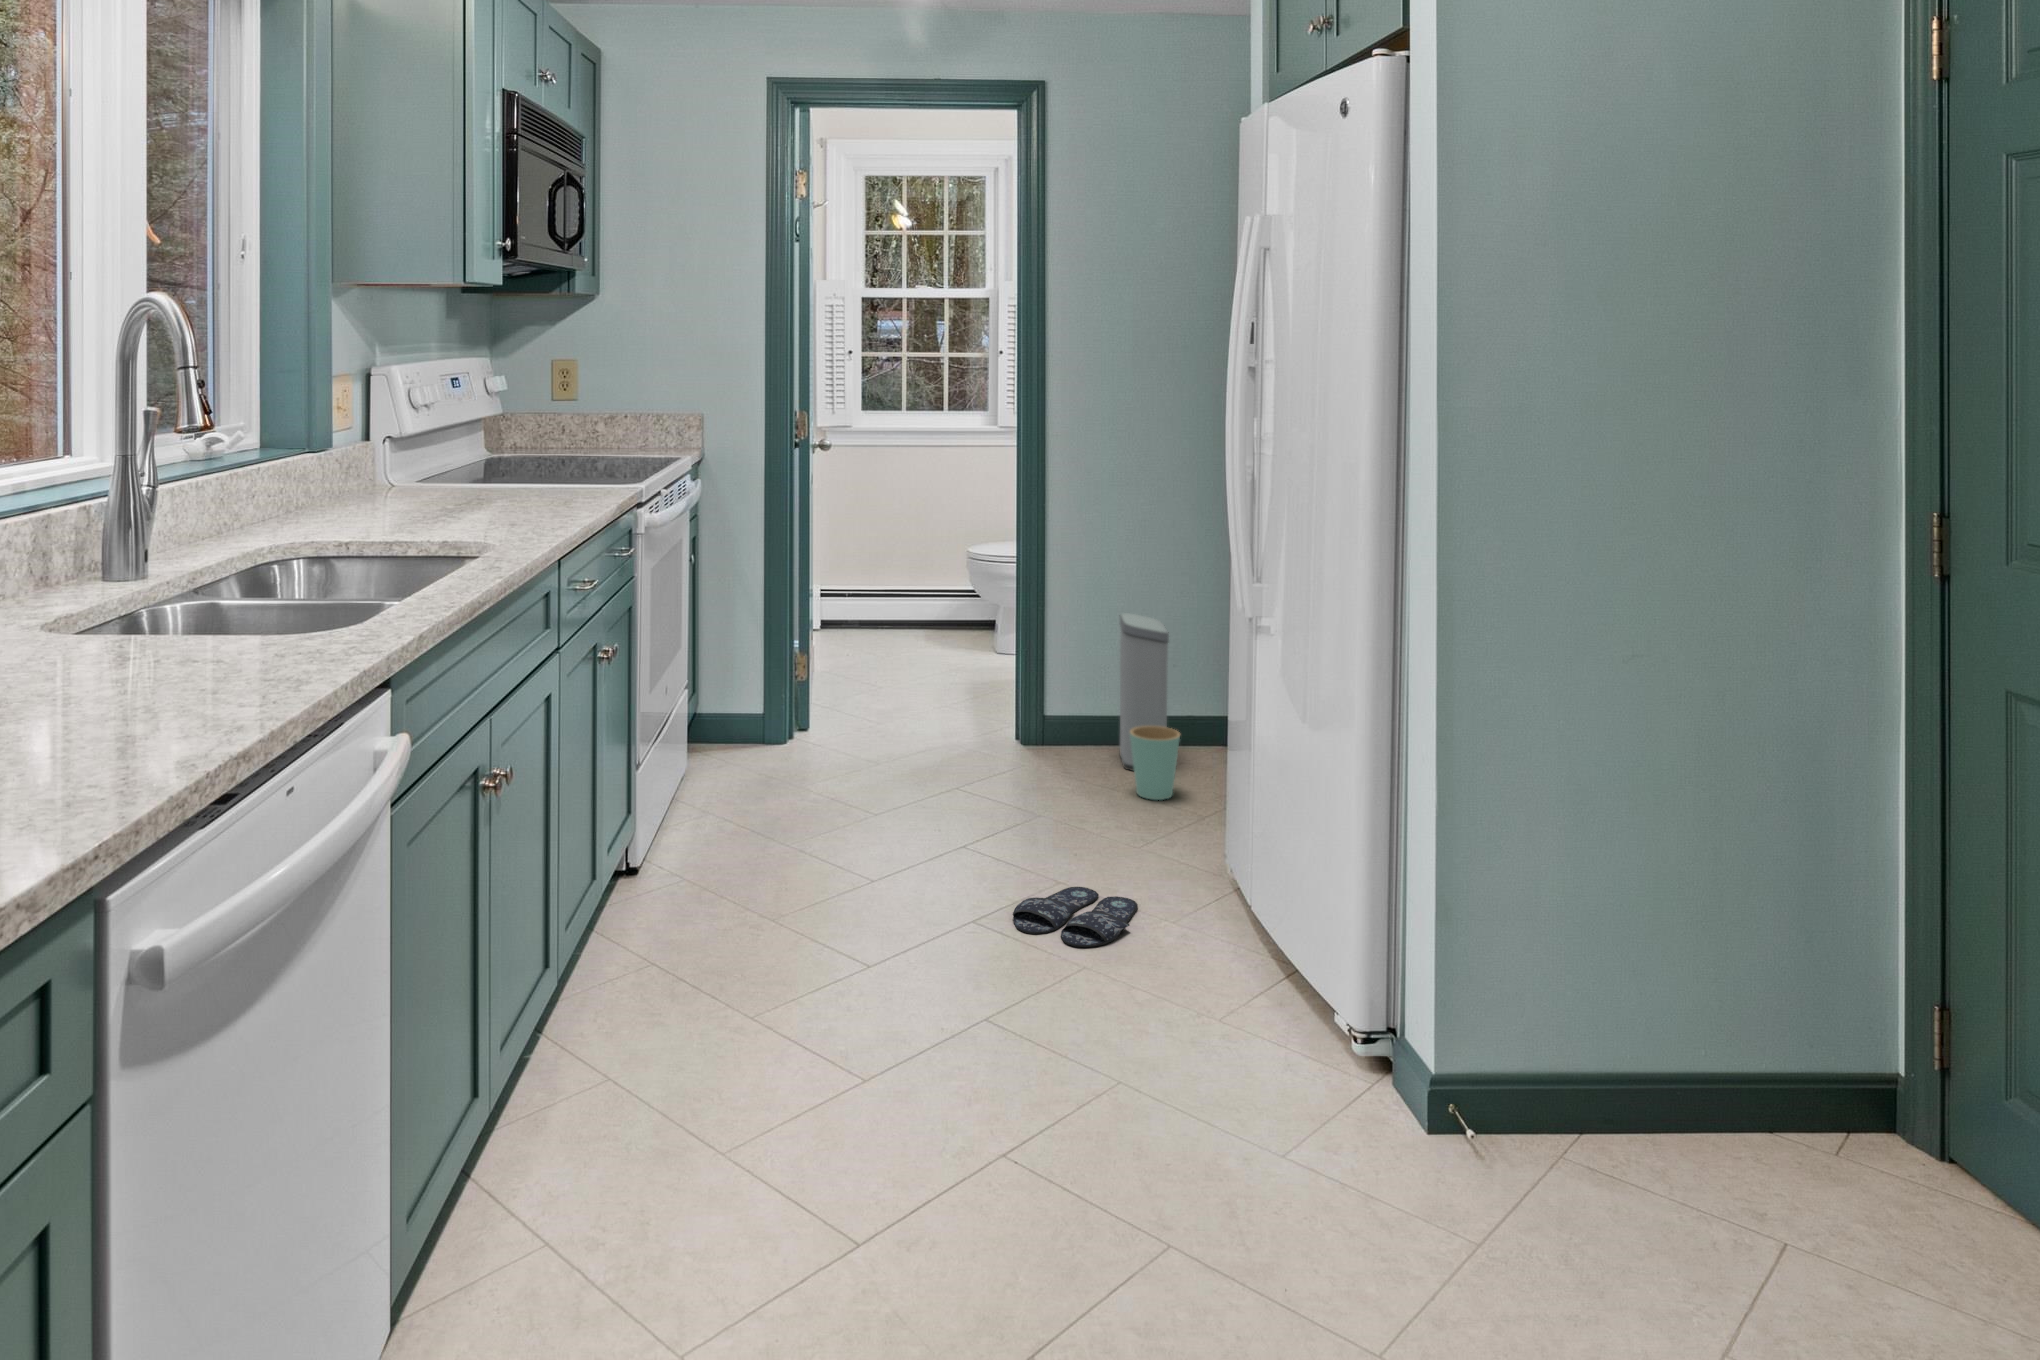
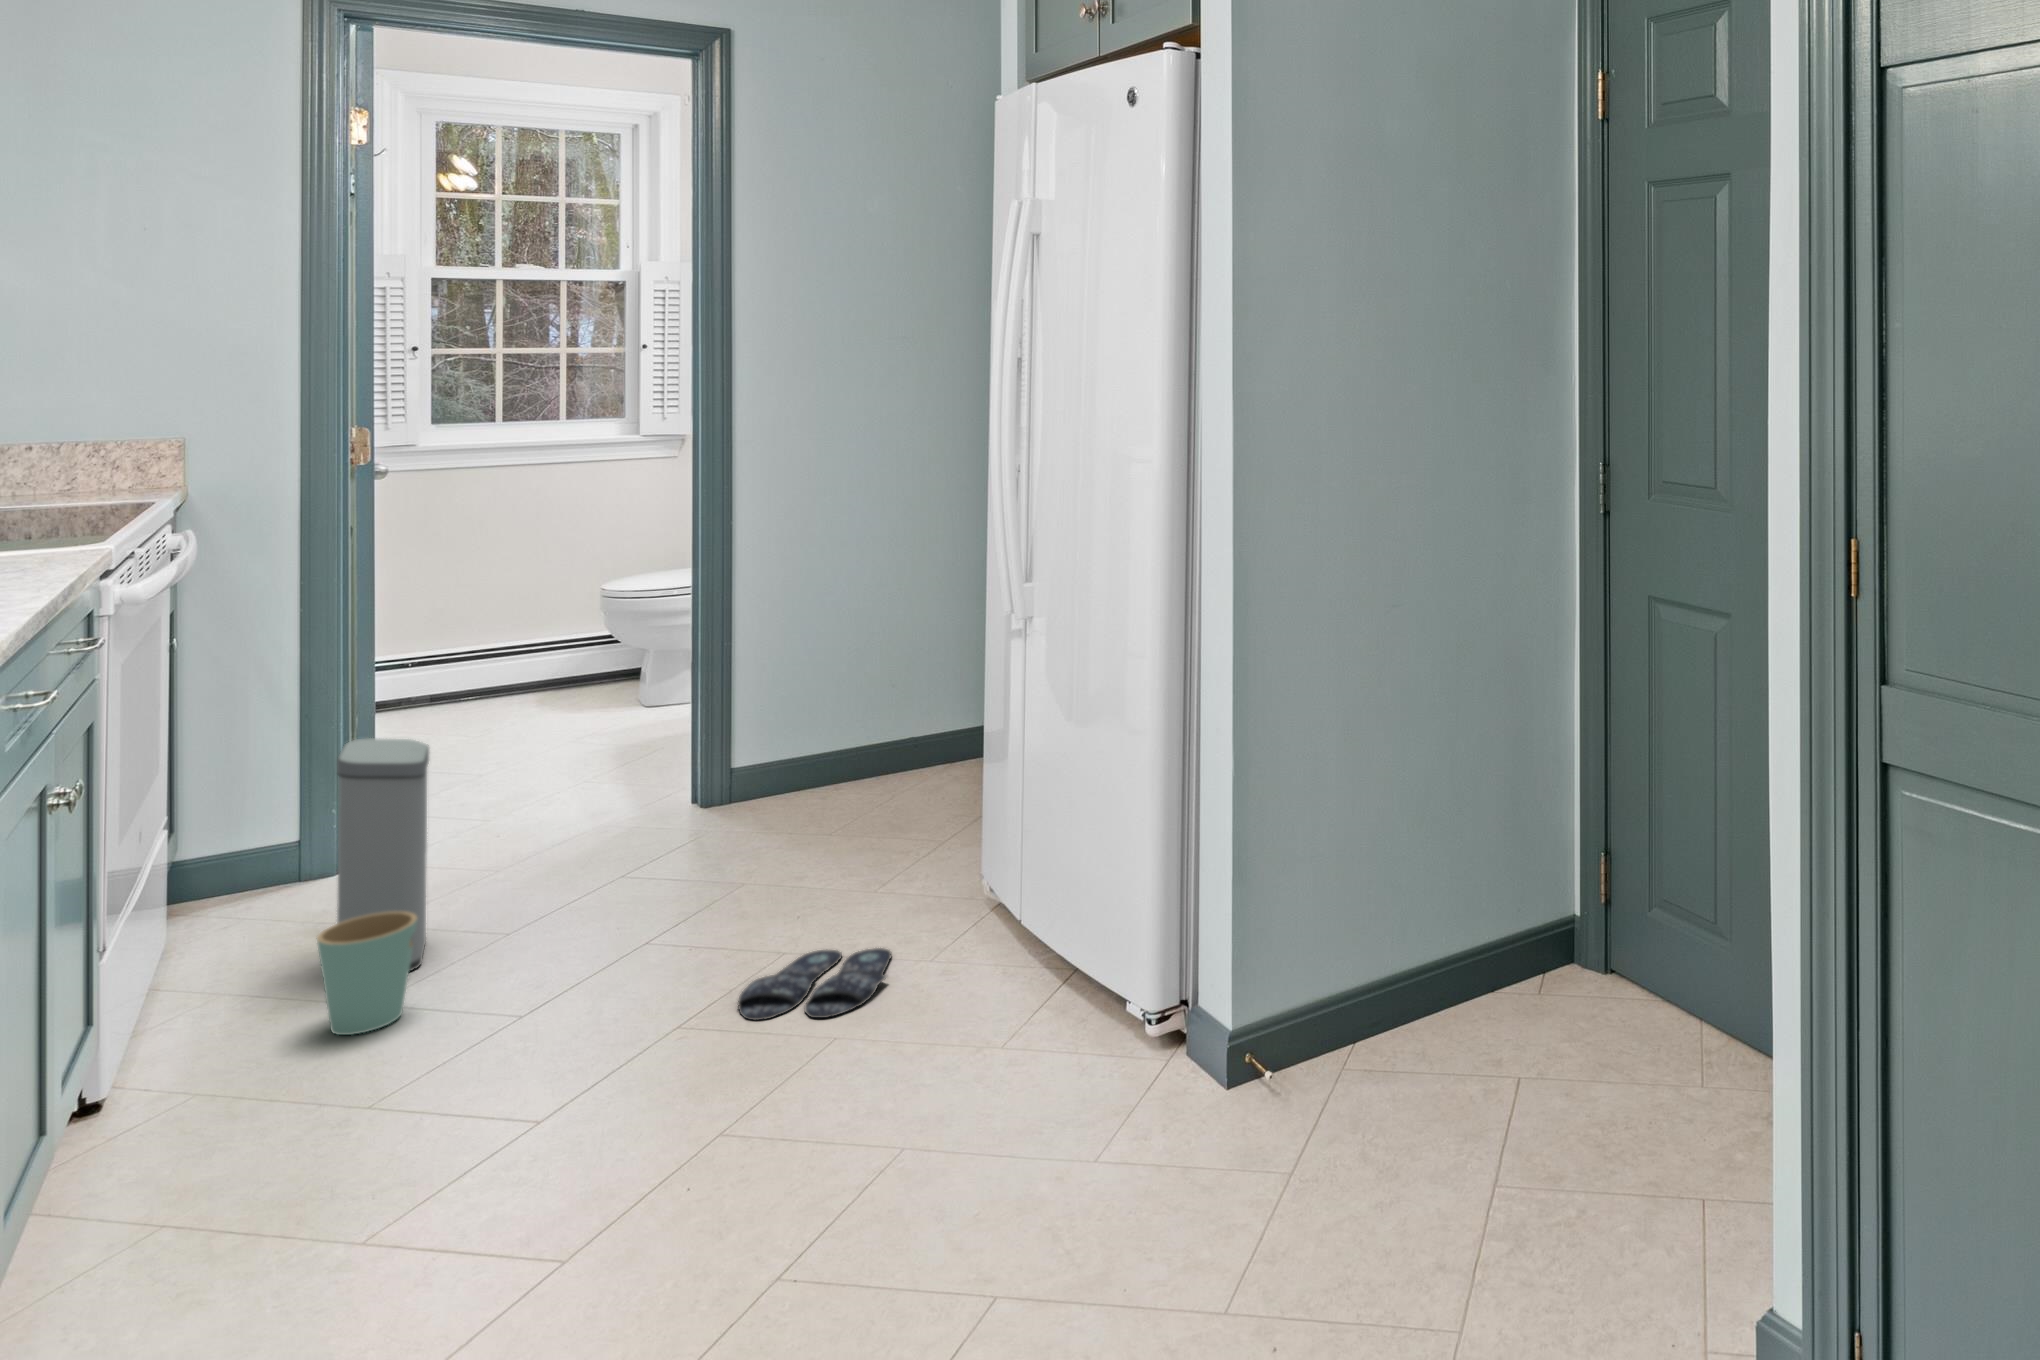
trash can: present [1120,613,1180,800] -> present [317,738,429,1035]

